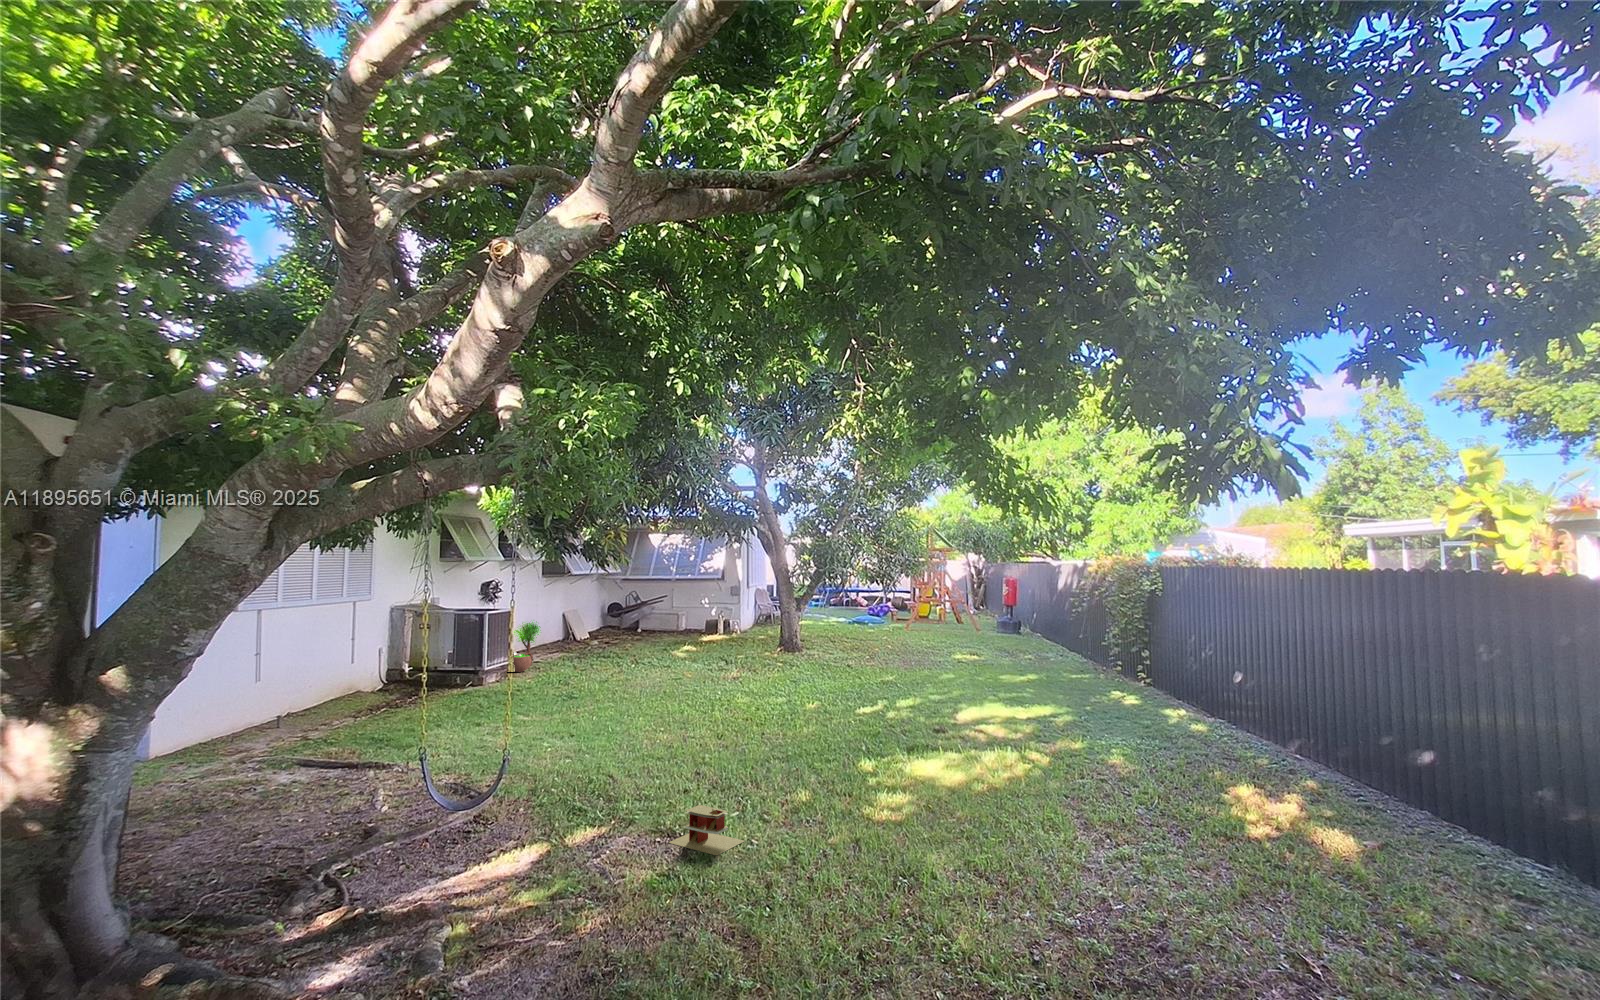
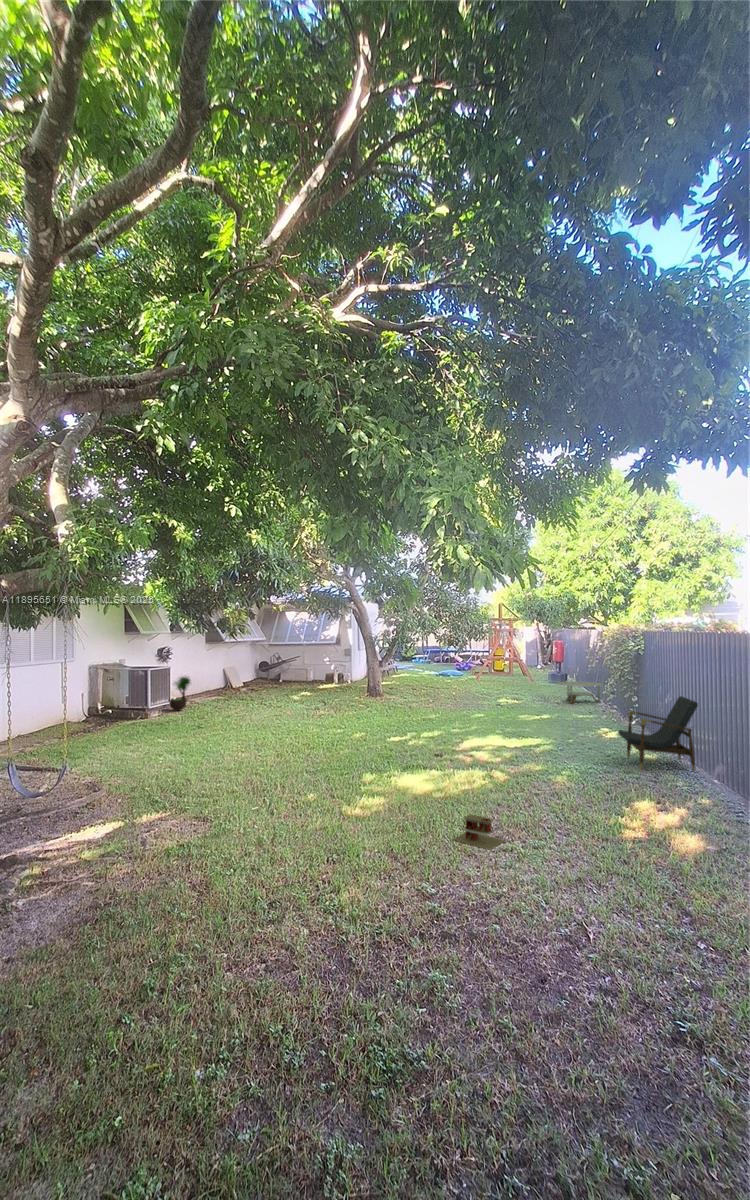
round table: none [1033,631,1095,660] -> present [556,681,602,704]
lounge chair: none [1192,646,1310,747] -> present [618,696,698,771]
toy house: present [669,805,744,855] -> present [453,814,505,850]

